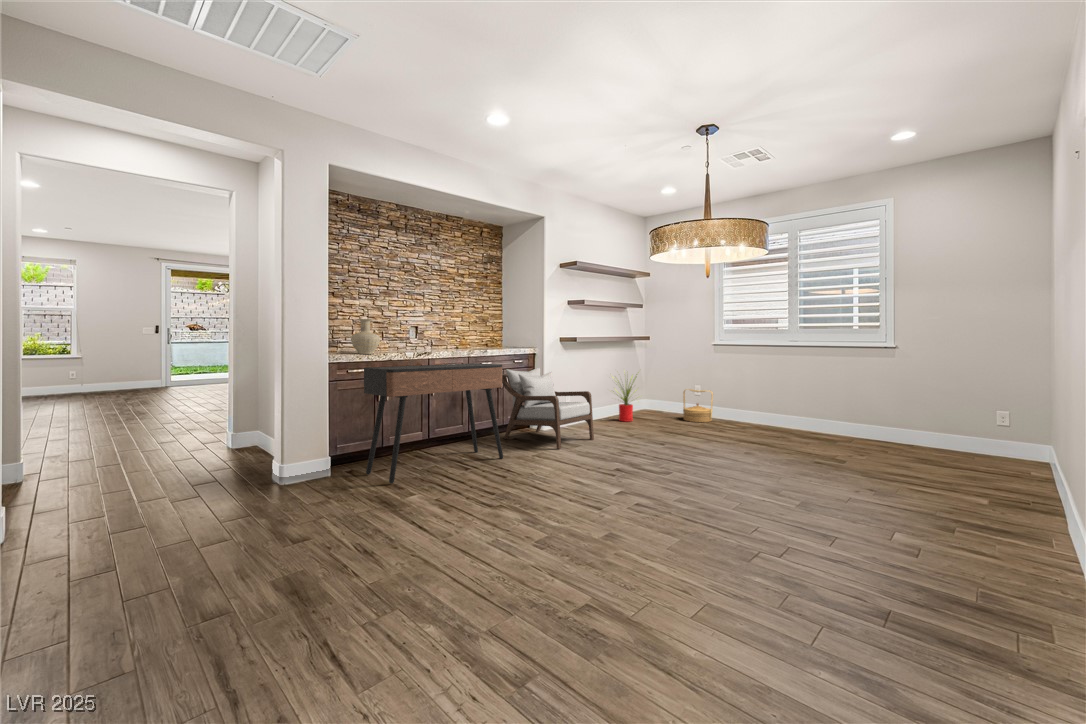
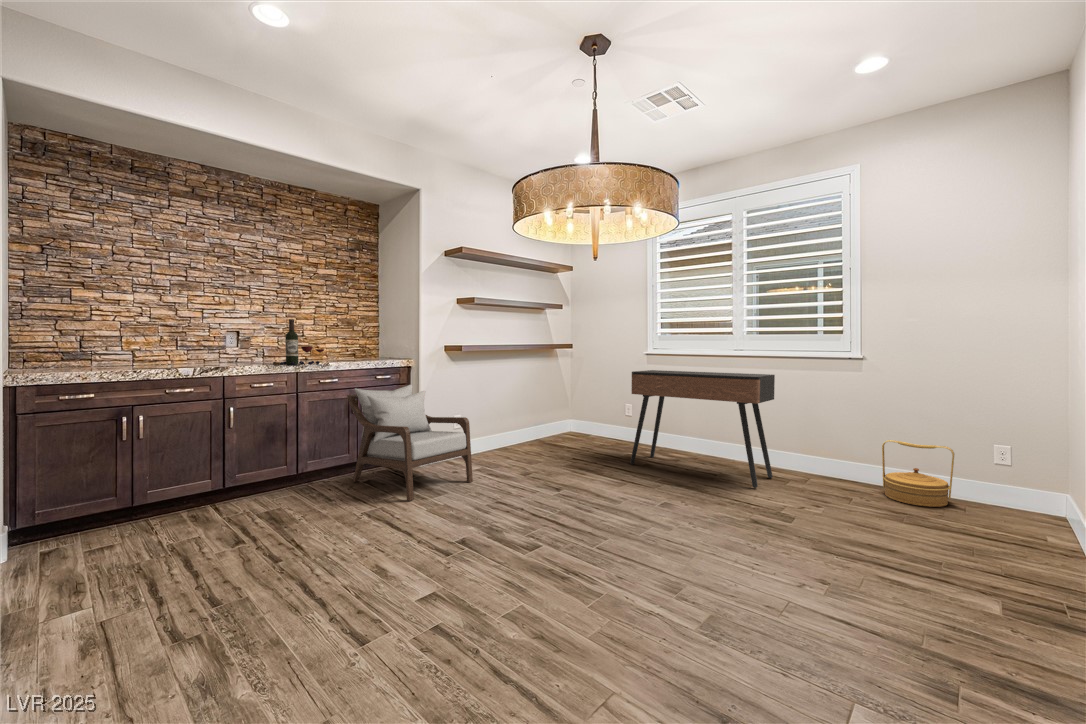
wine bottle: none [451,318,486,352] -> present [273,319,324,365]
vase: present [351,319,380,354] -> none [79,320,134,371]
console table: present [364,363,503,484] -> present [630,370,775,488]
house plant: present [617,376,637,422] -> none [512,383,562,450]
woven basket: present [683,389,713,422] -> present [882,440,954,507]

